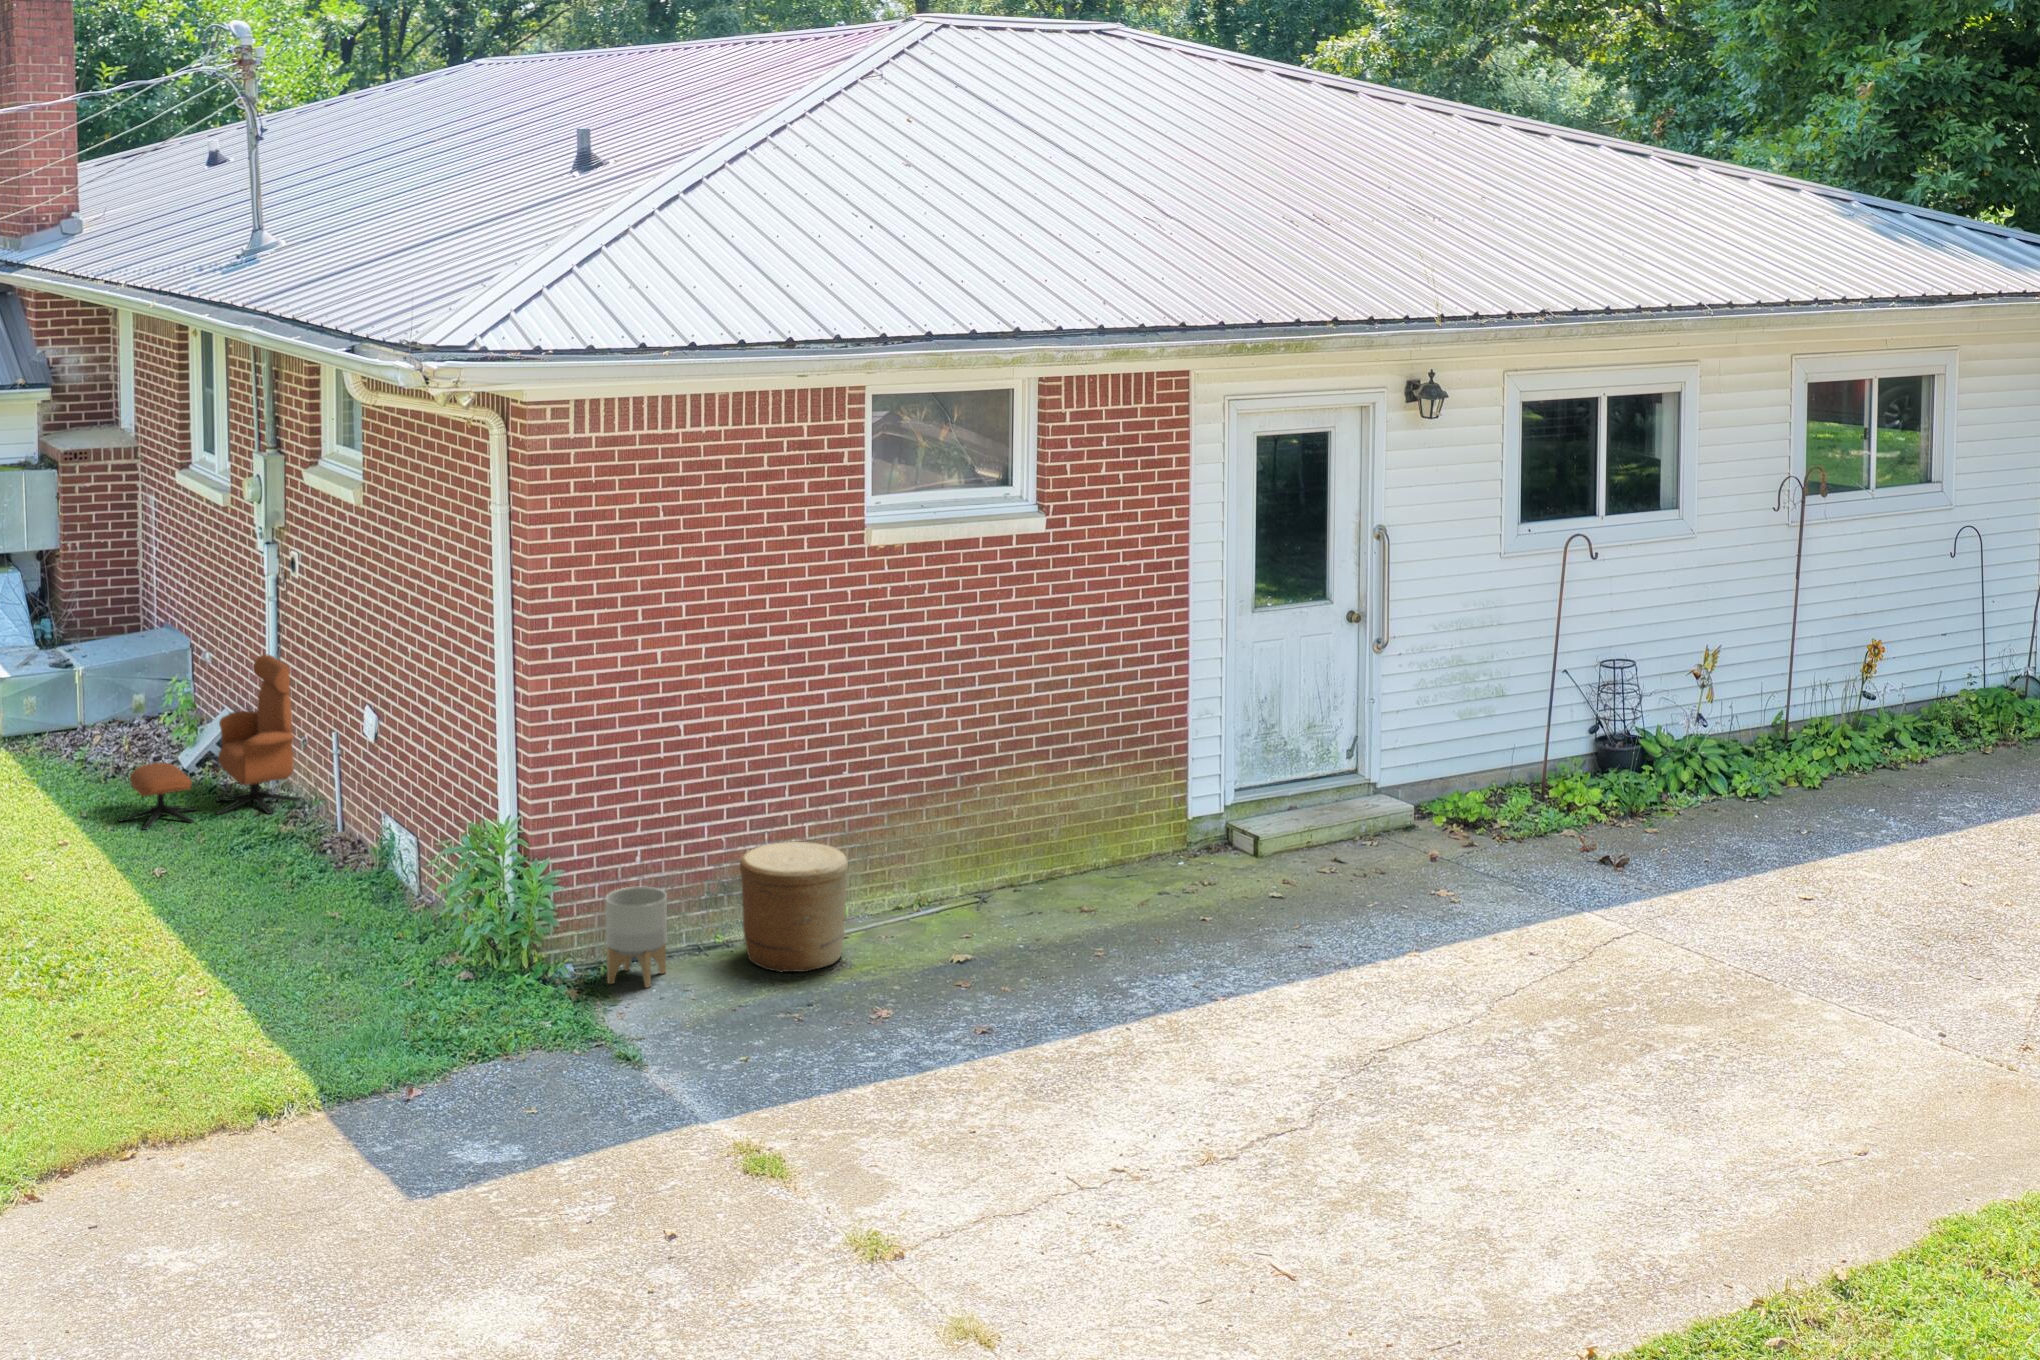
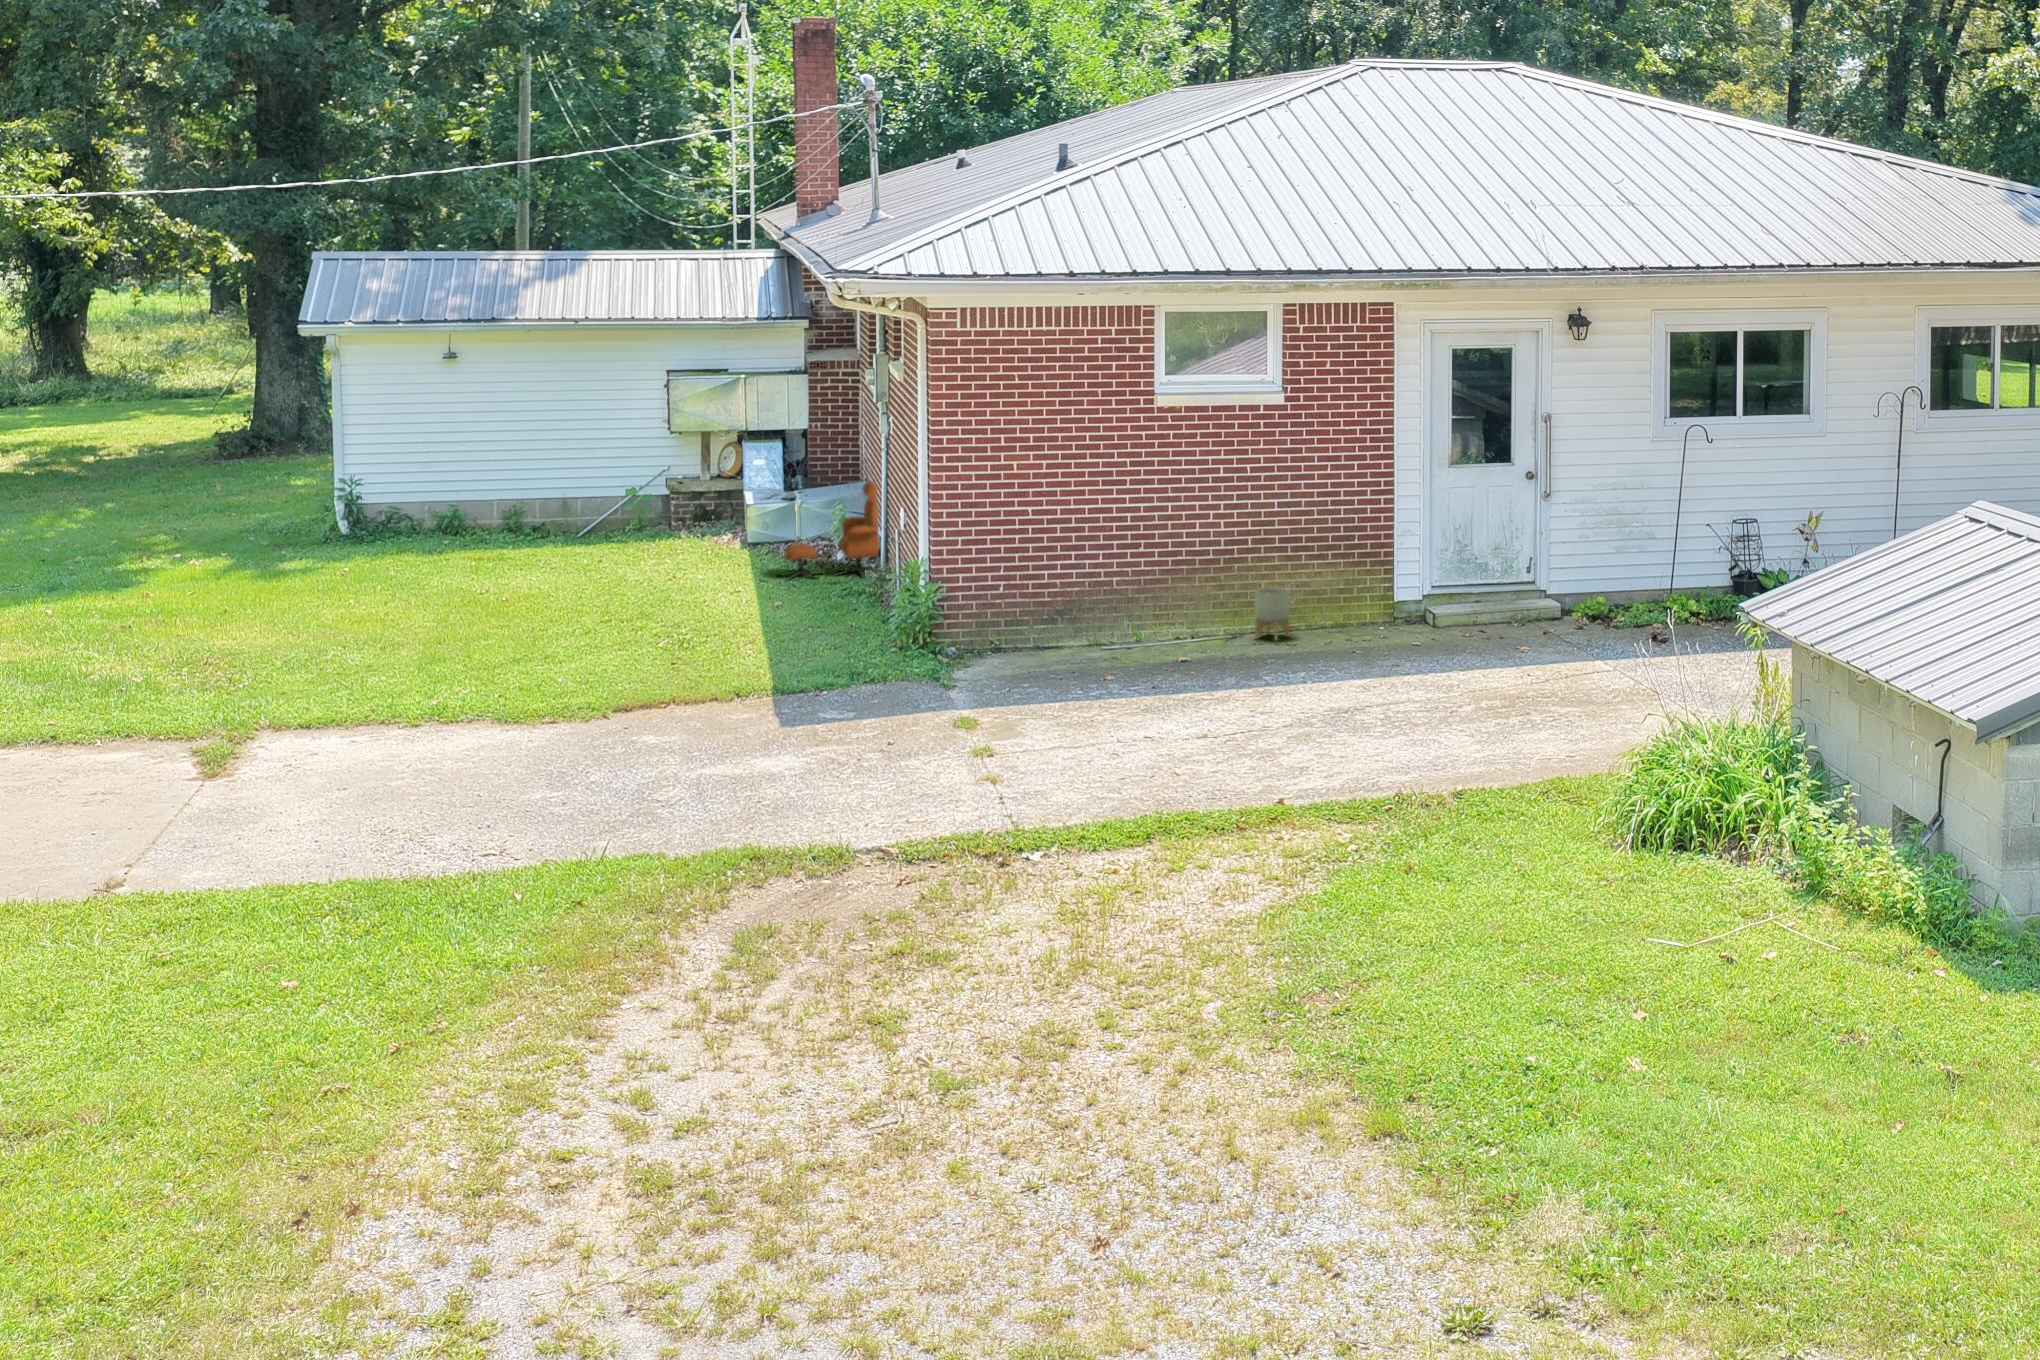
woven basket: present [740,842,848,972] -> none [1060,585,1125,658]
planter: present [606,887,667,988] -> present [1255,587,1290,641]

